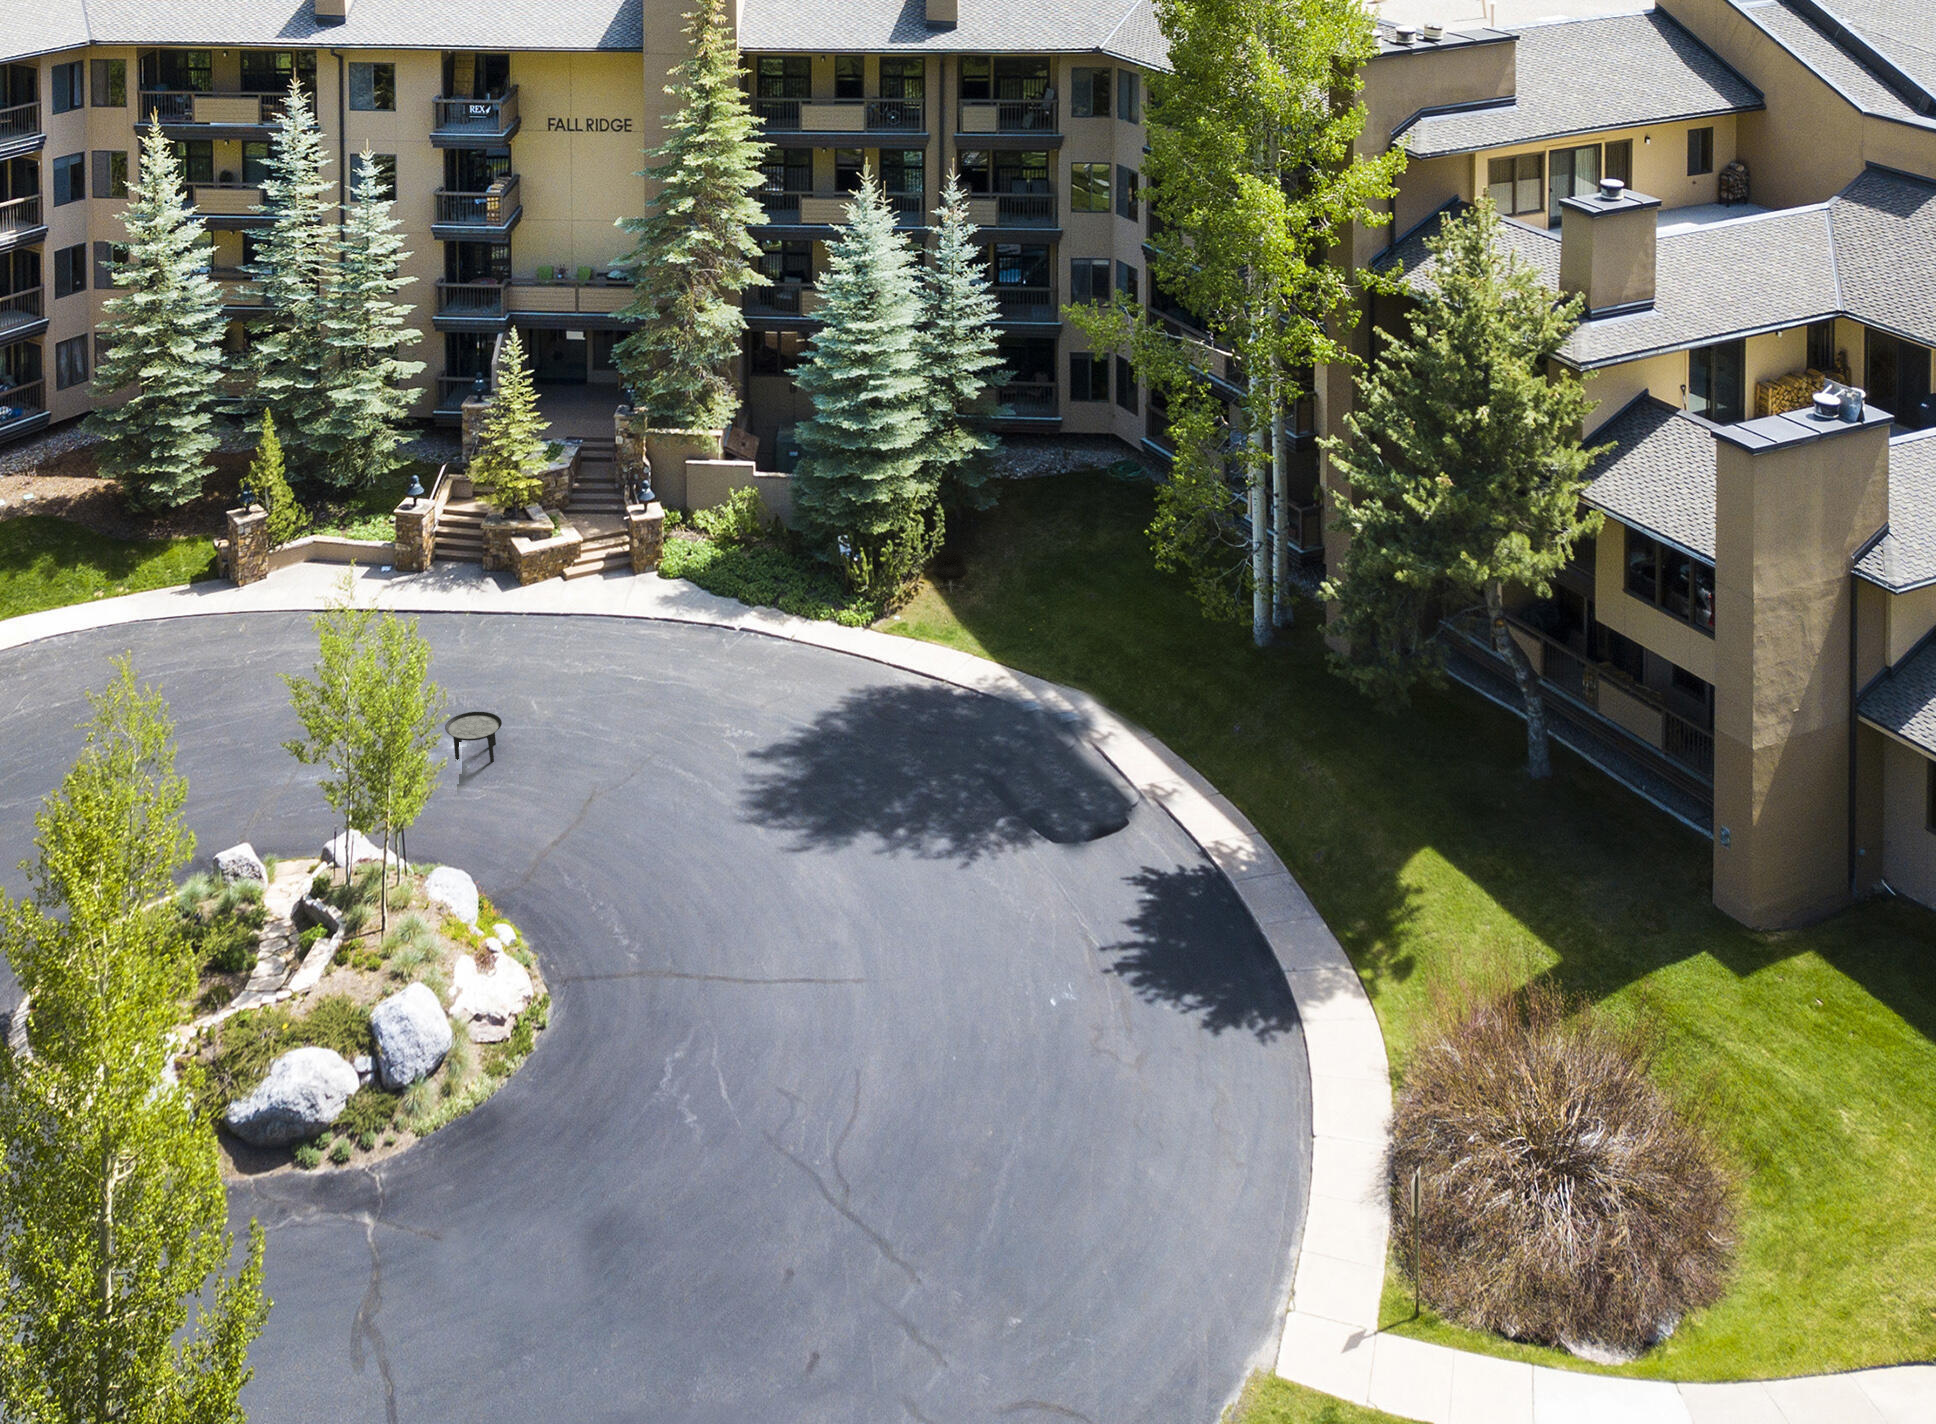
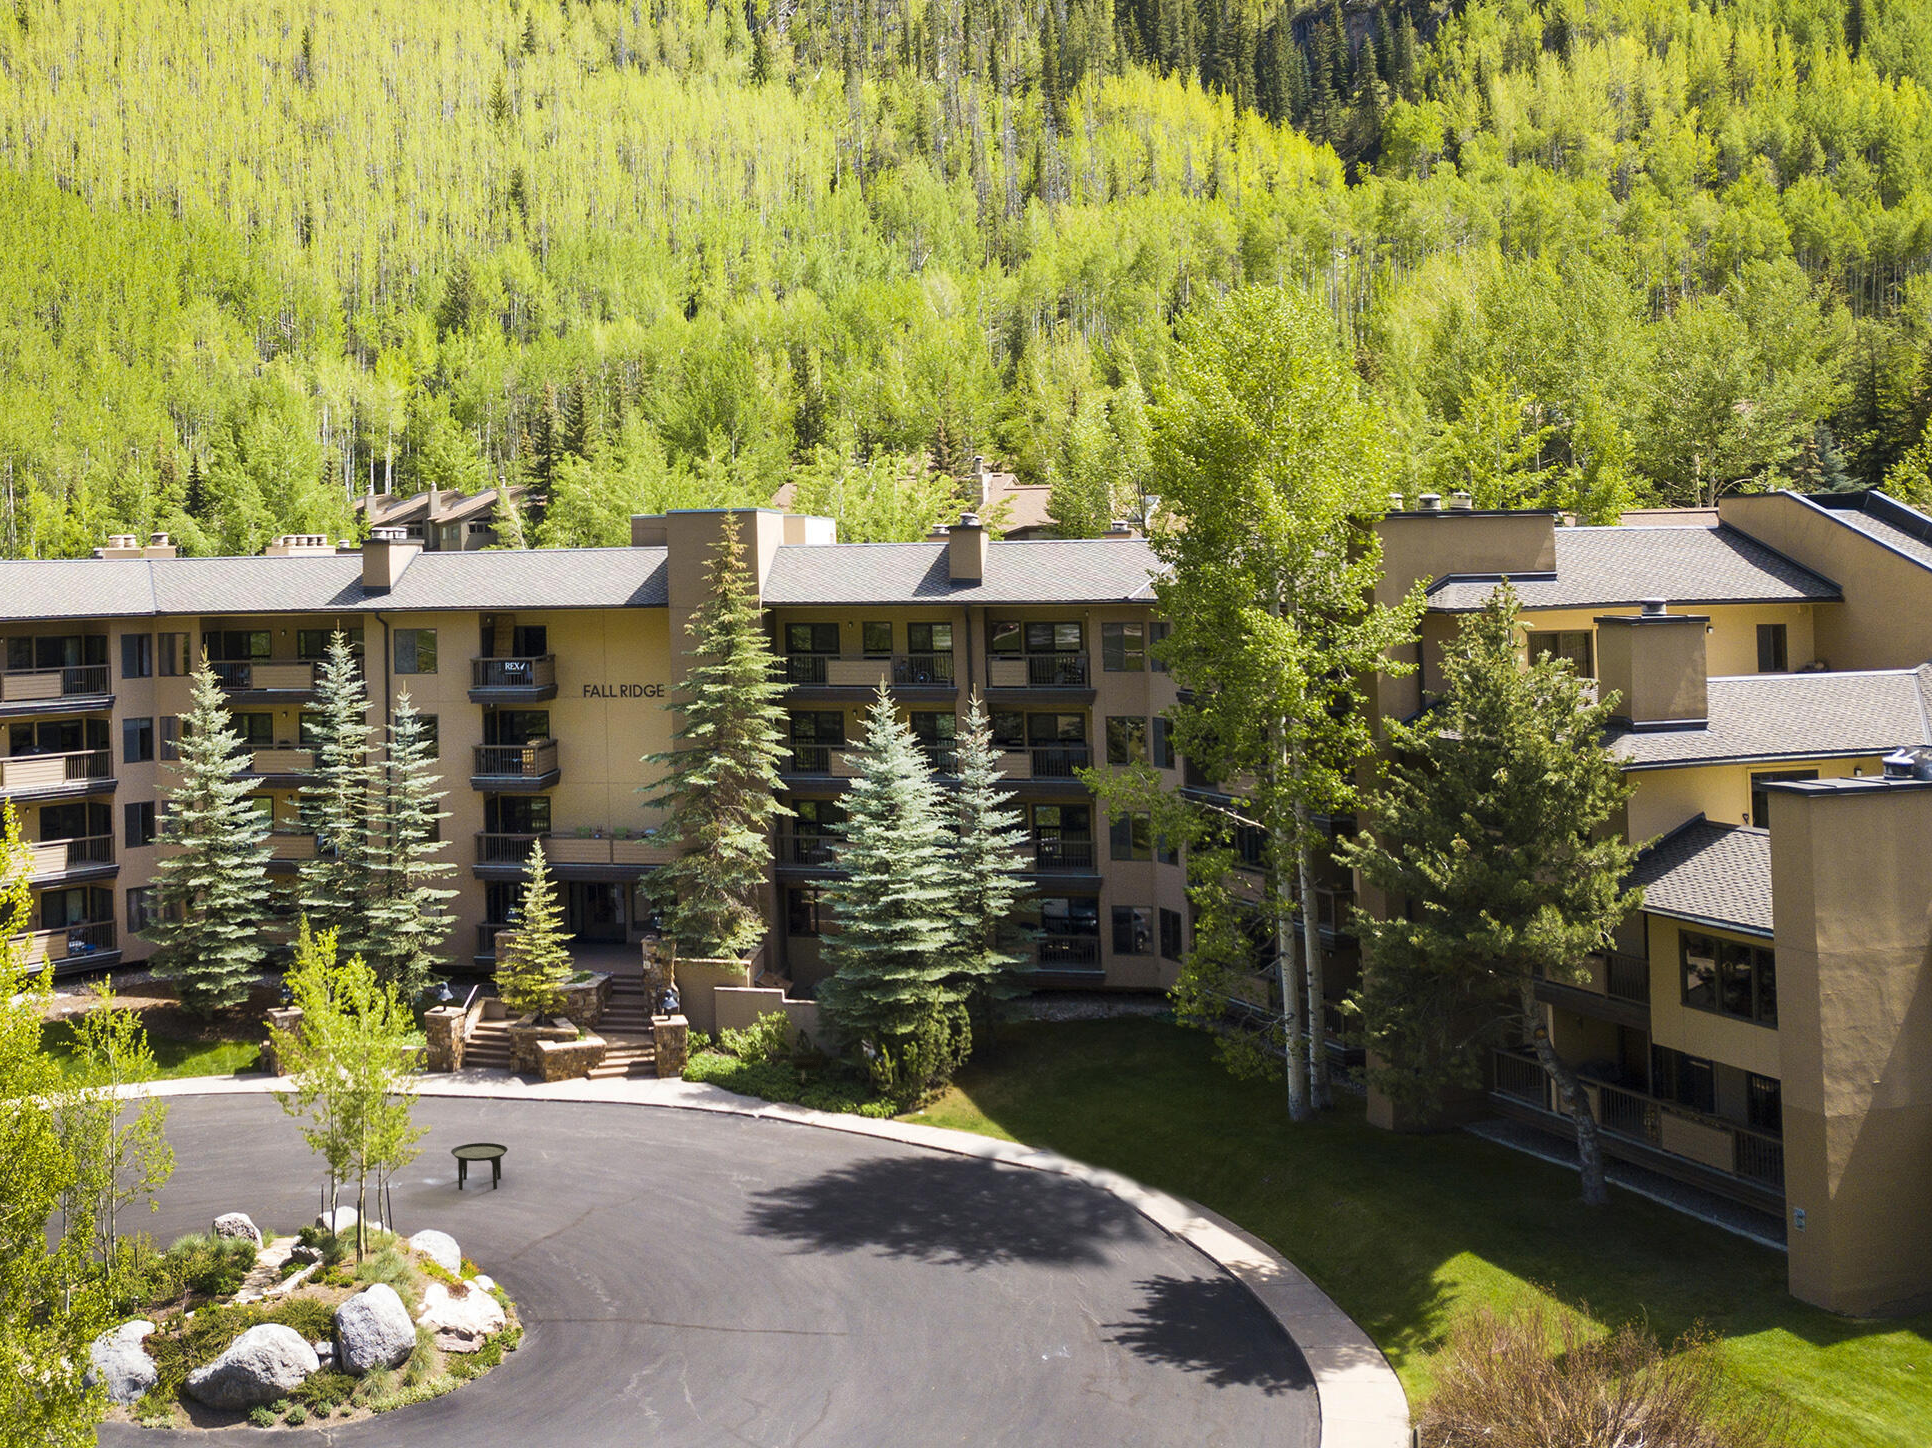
lounge chair: present [933,550,968,587] -> present [793,1052,823,1079]

